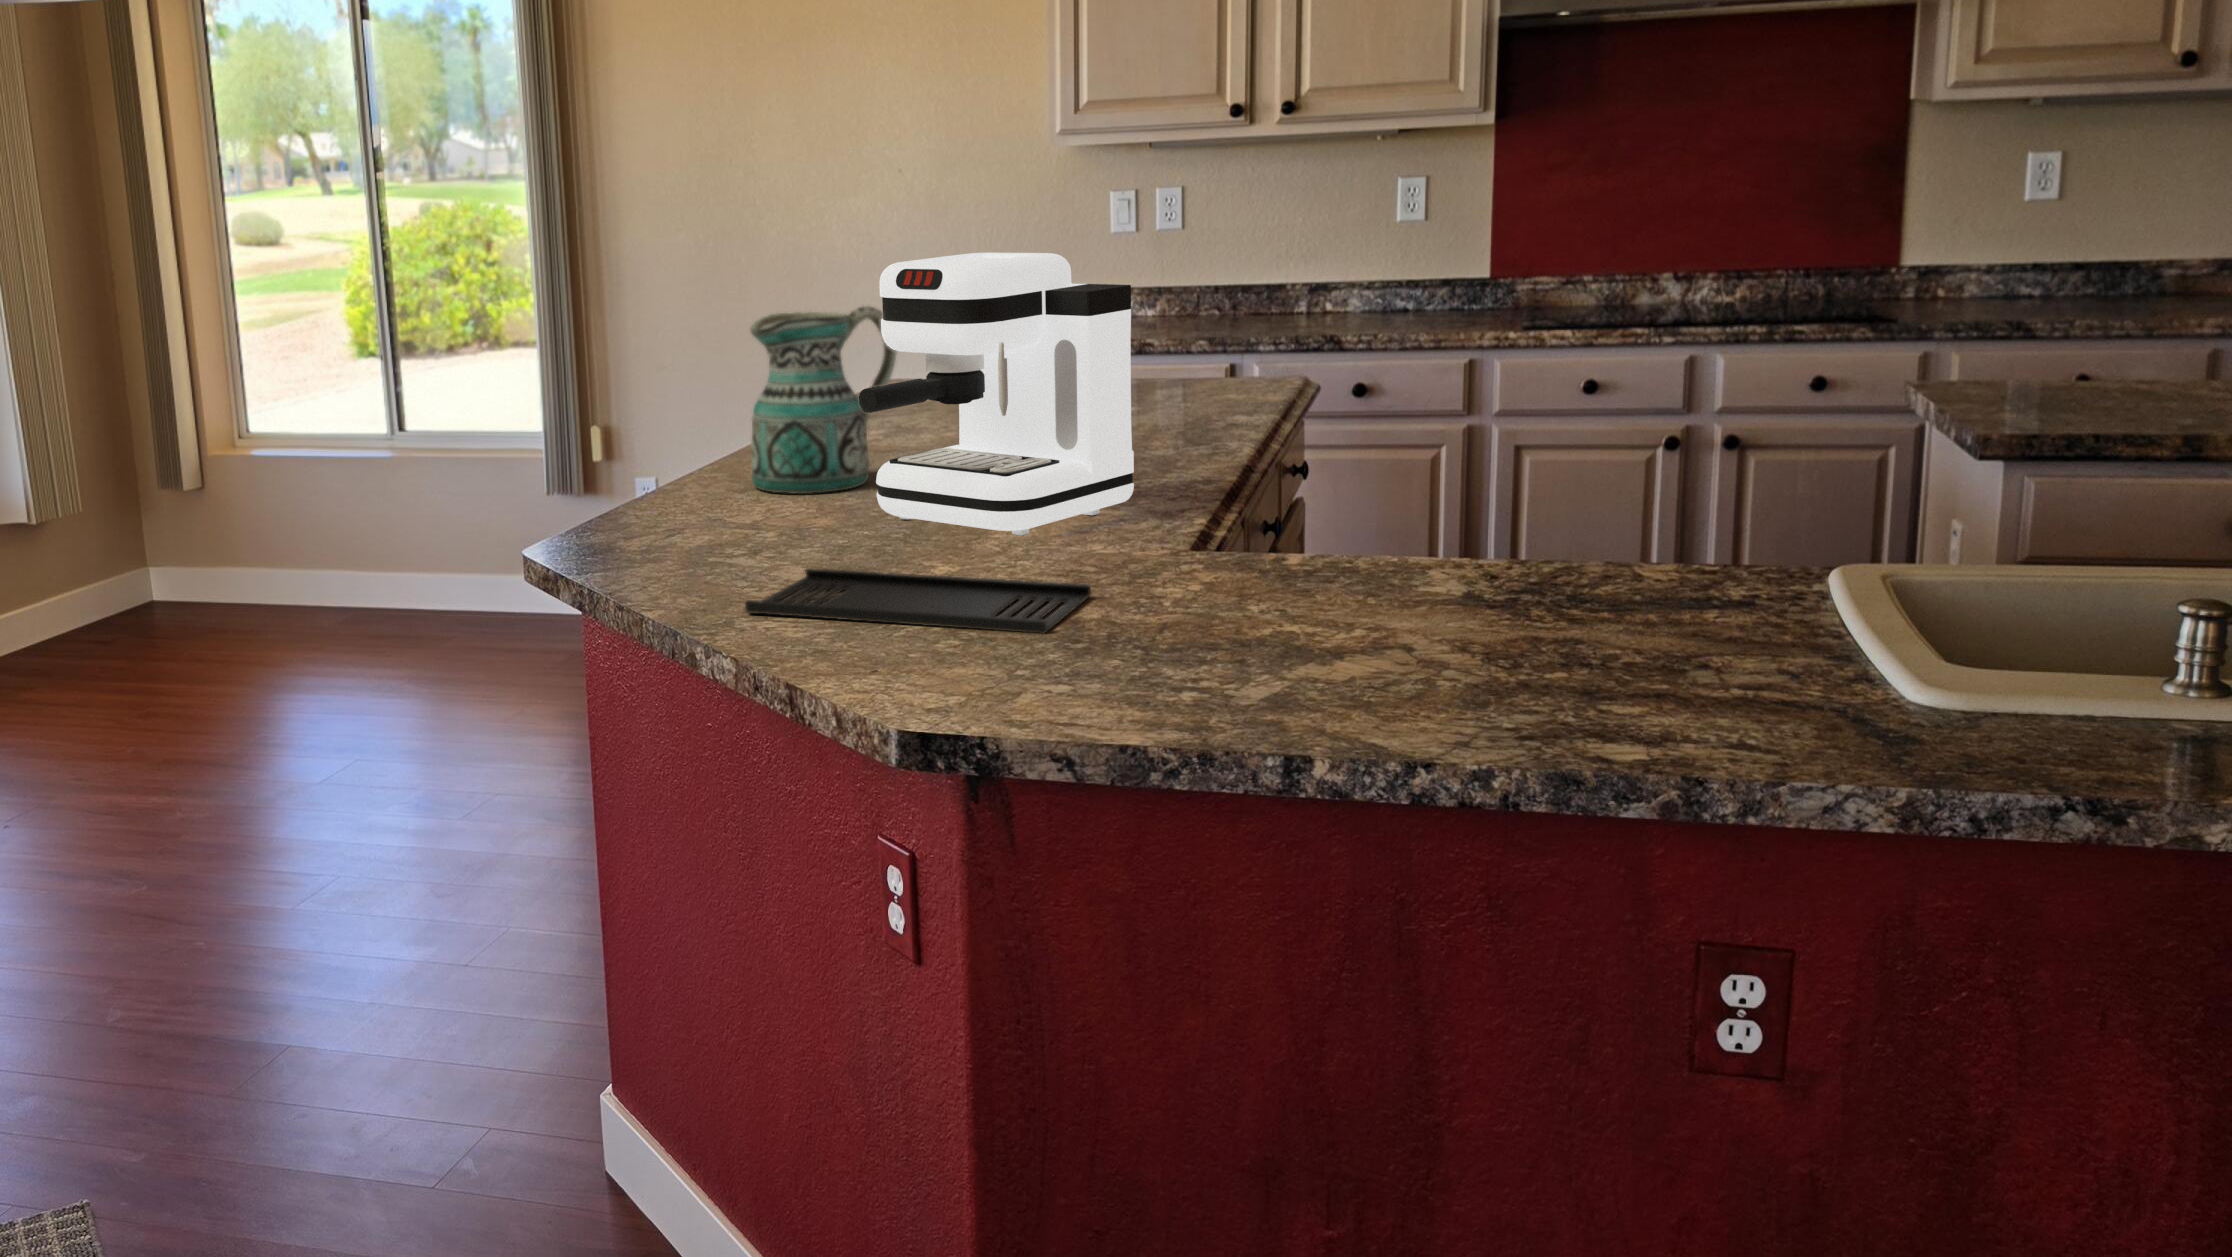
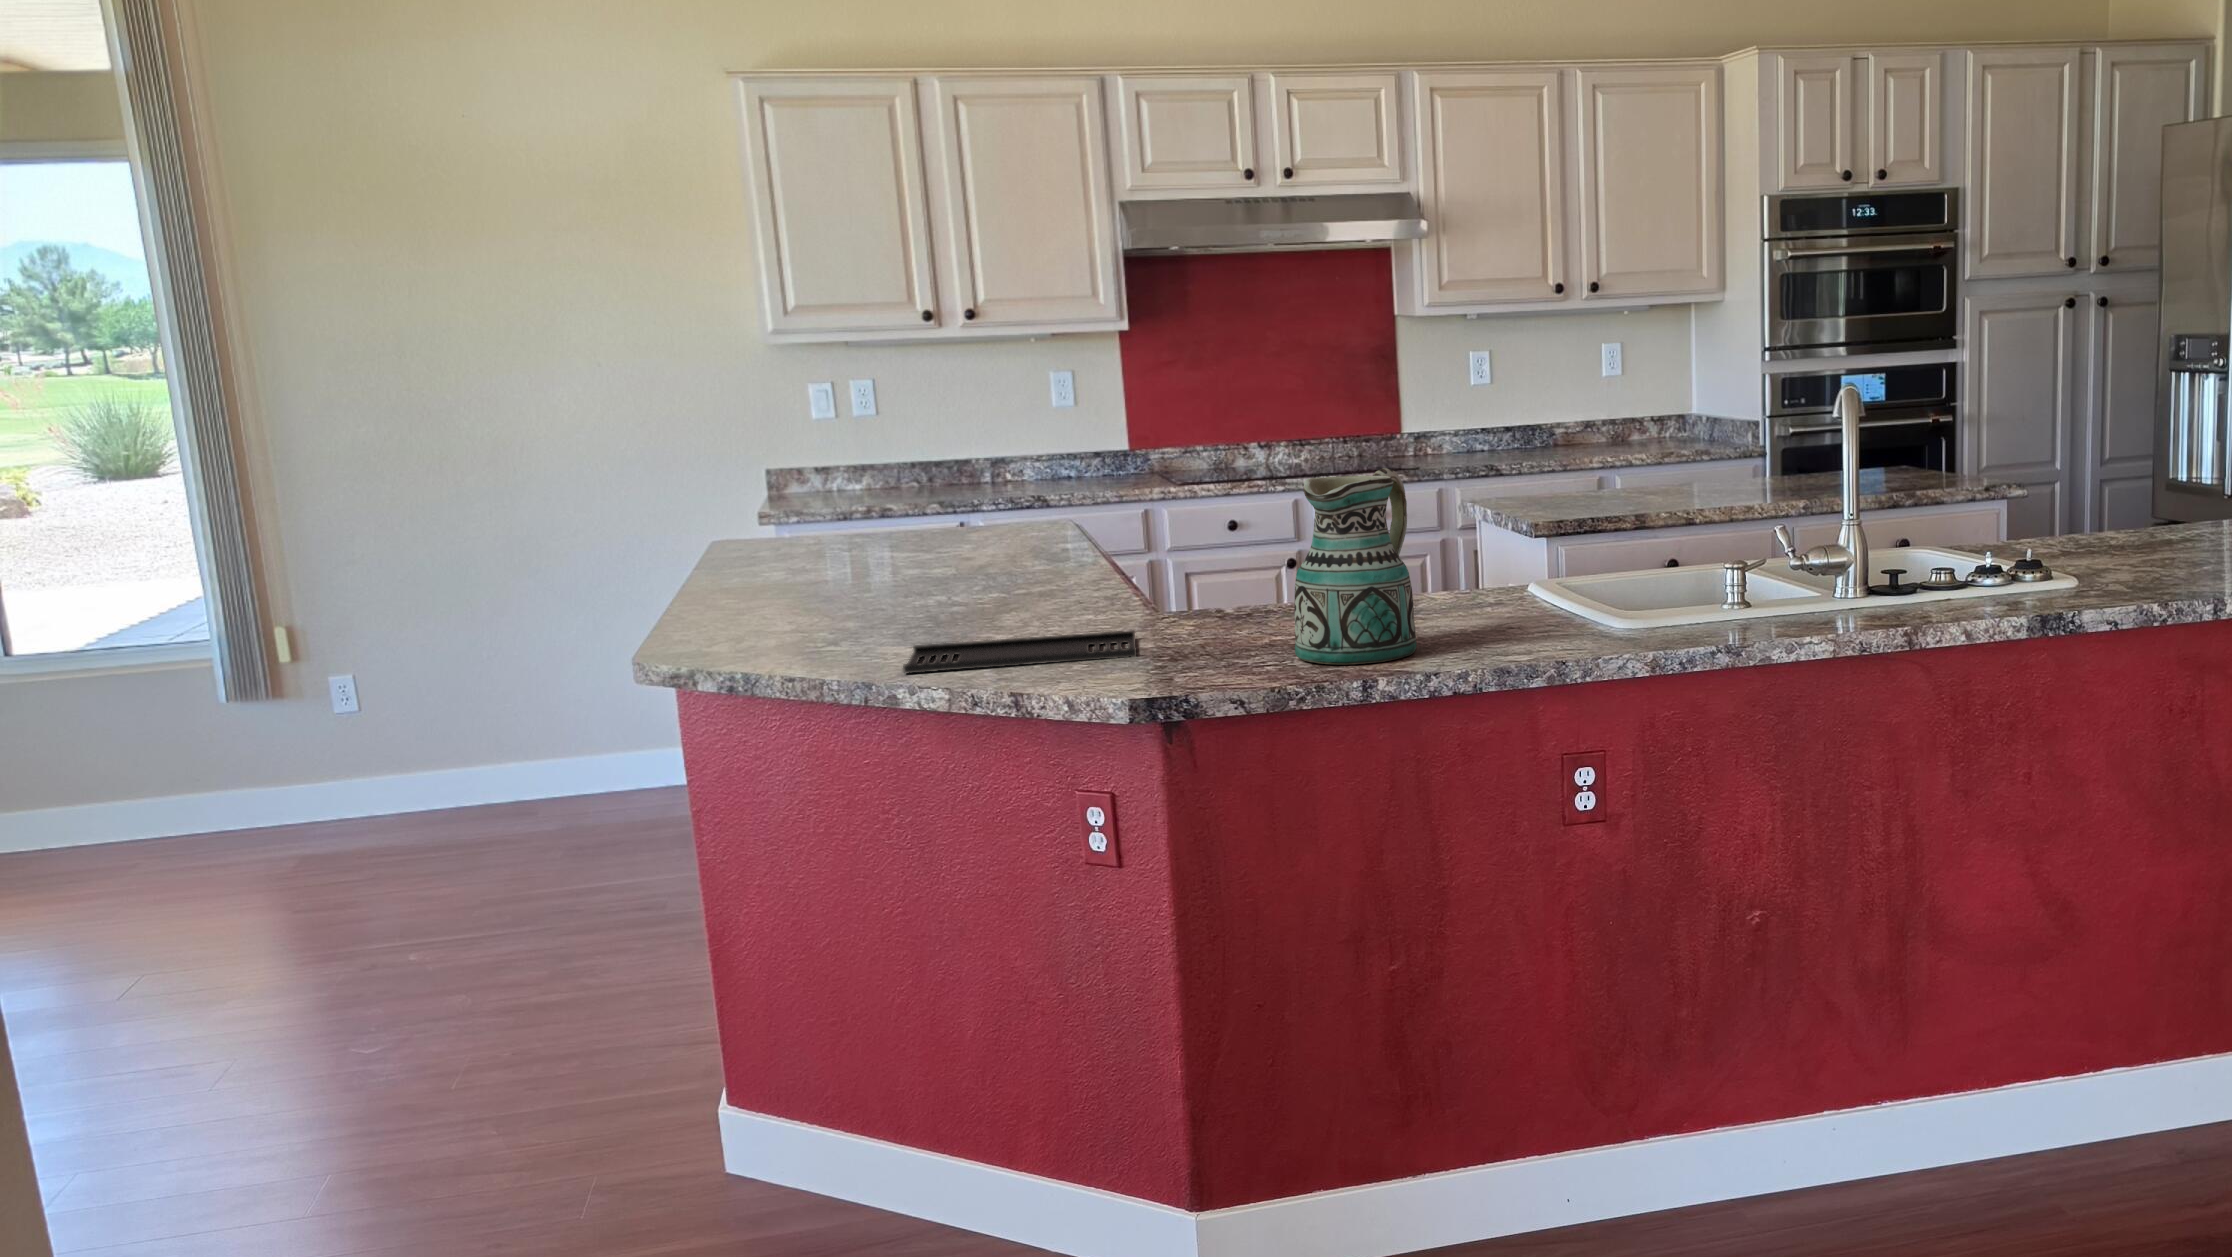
coffee maker: present [859,253,1134,536] -> none [881,414,1081,620]
ceramic pitcher: present [751,306,896,494] -> present [1294,468,1417,664]

